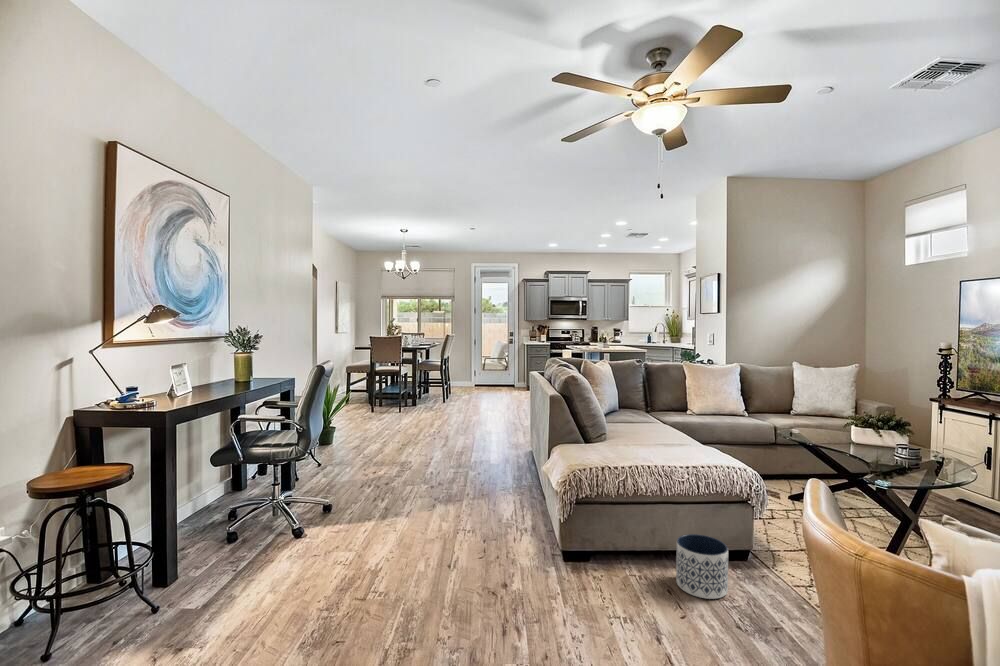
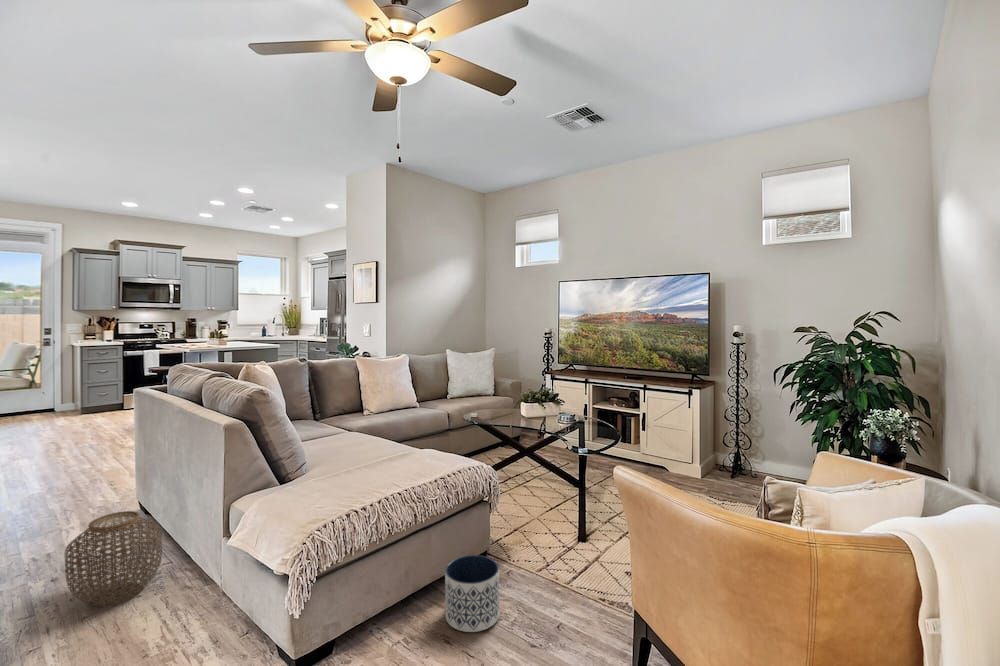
woven basket: none [474,442,520,496] -> present [65,511,162,607]

